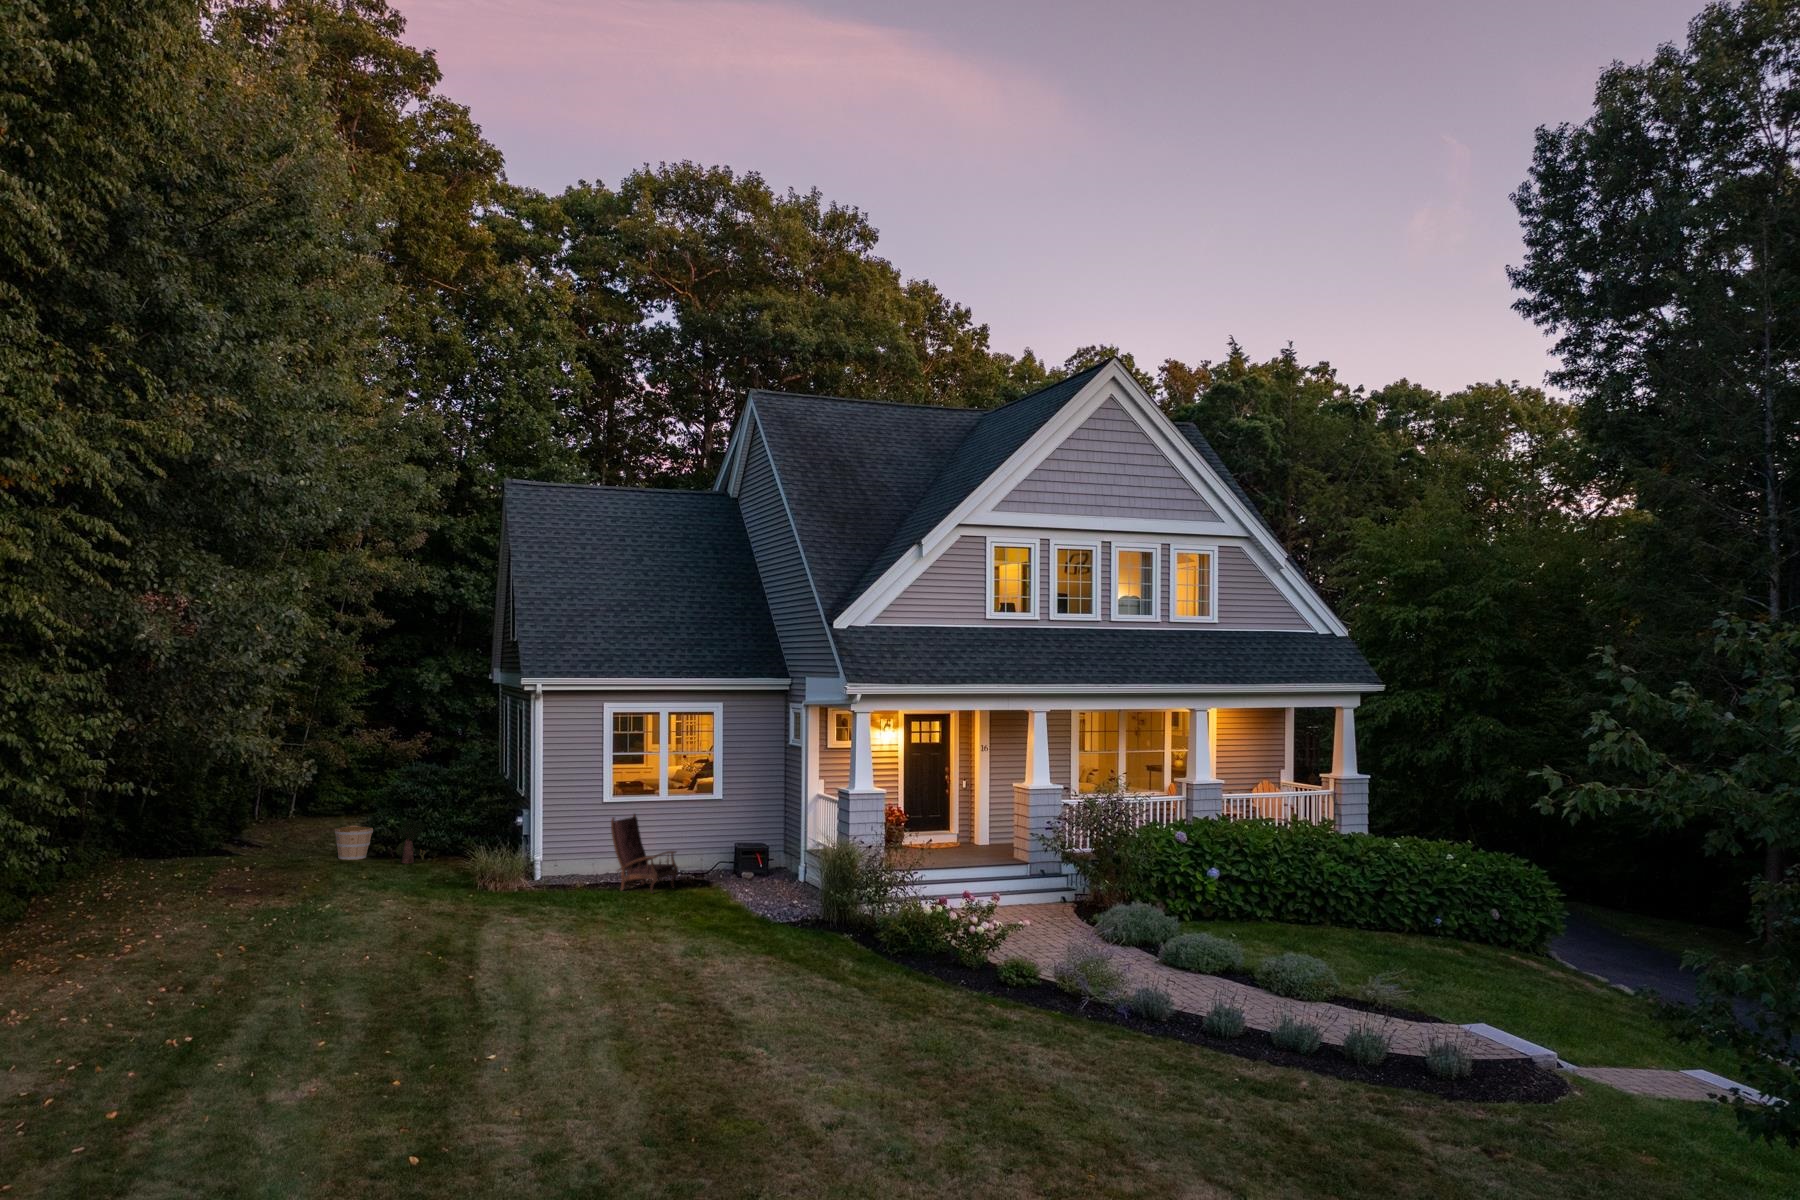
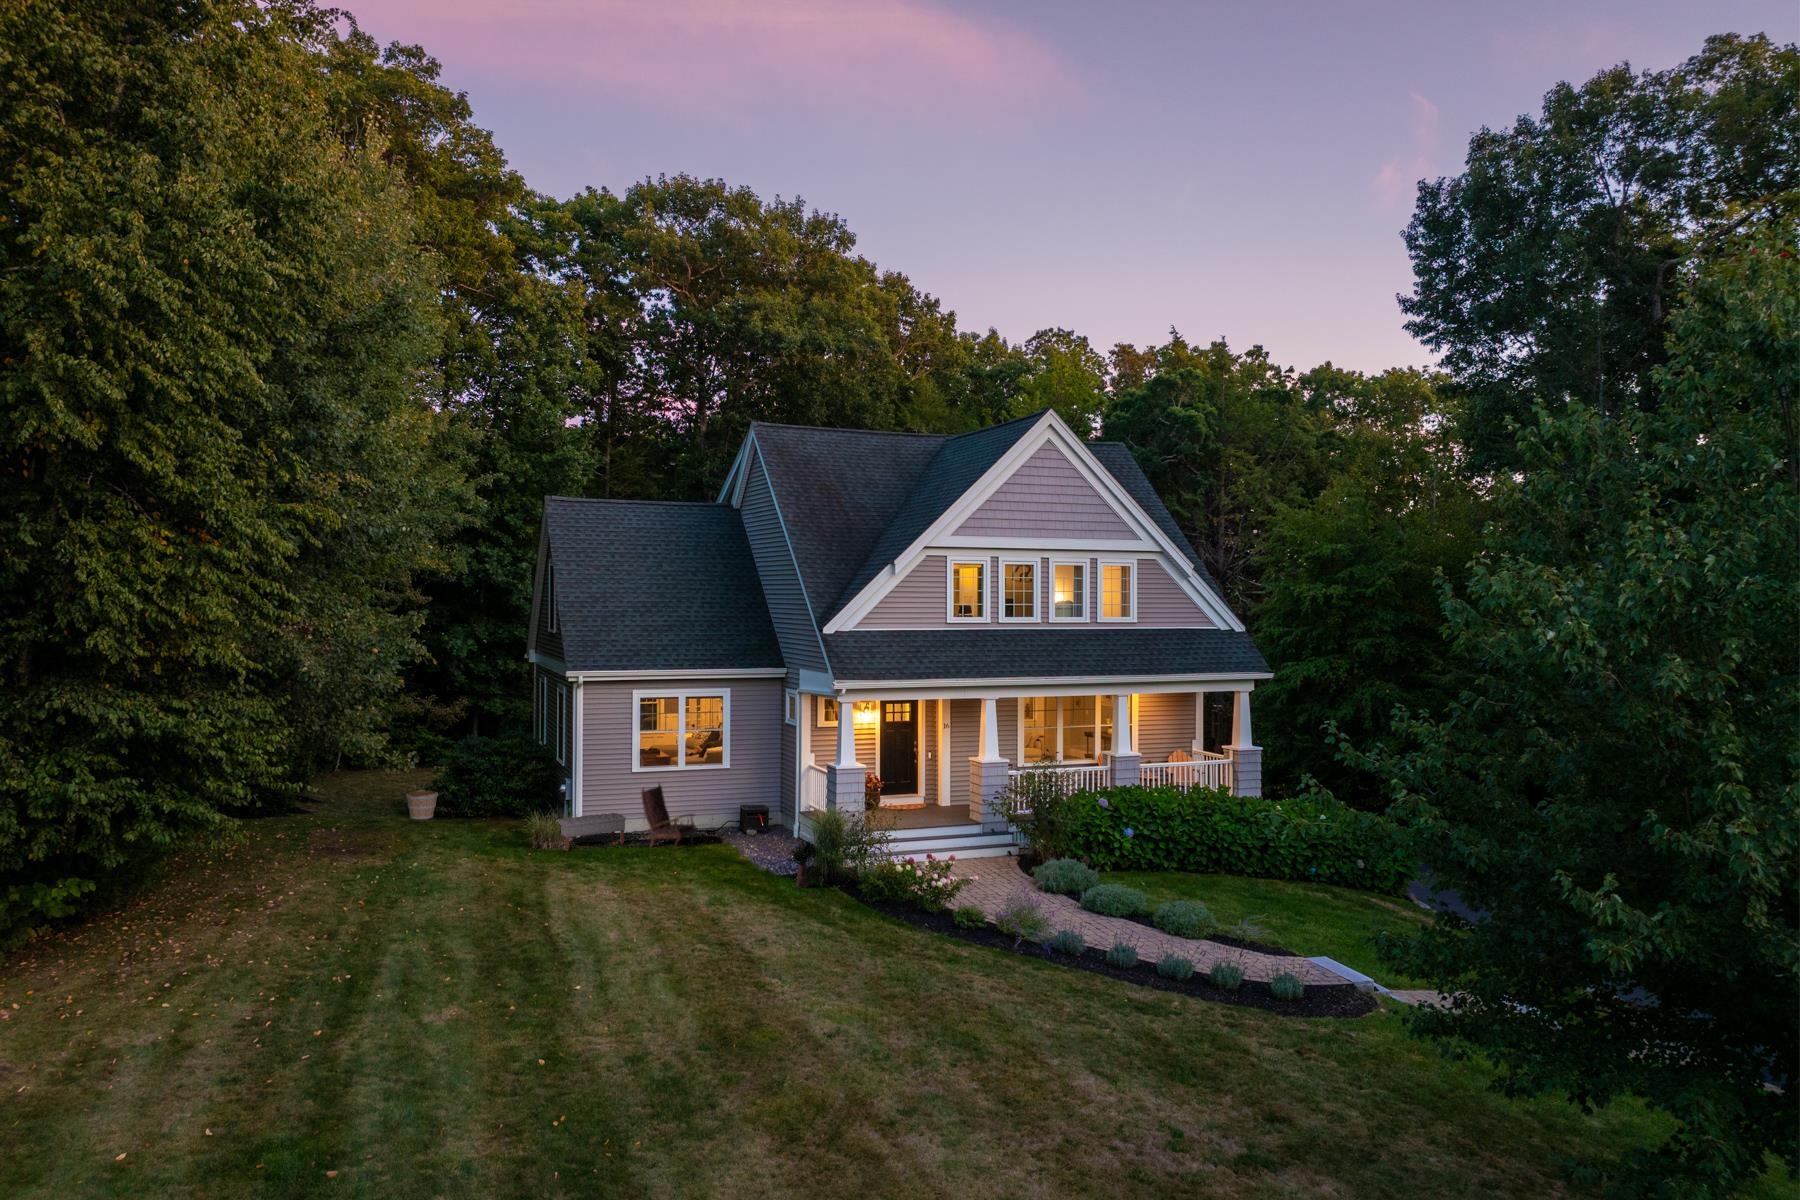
potted plant: present [396,818,426,863] -> present [790,842,823,888]
bench: none [505,849,592,894] -> present [556,813,626,851]

